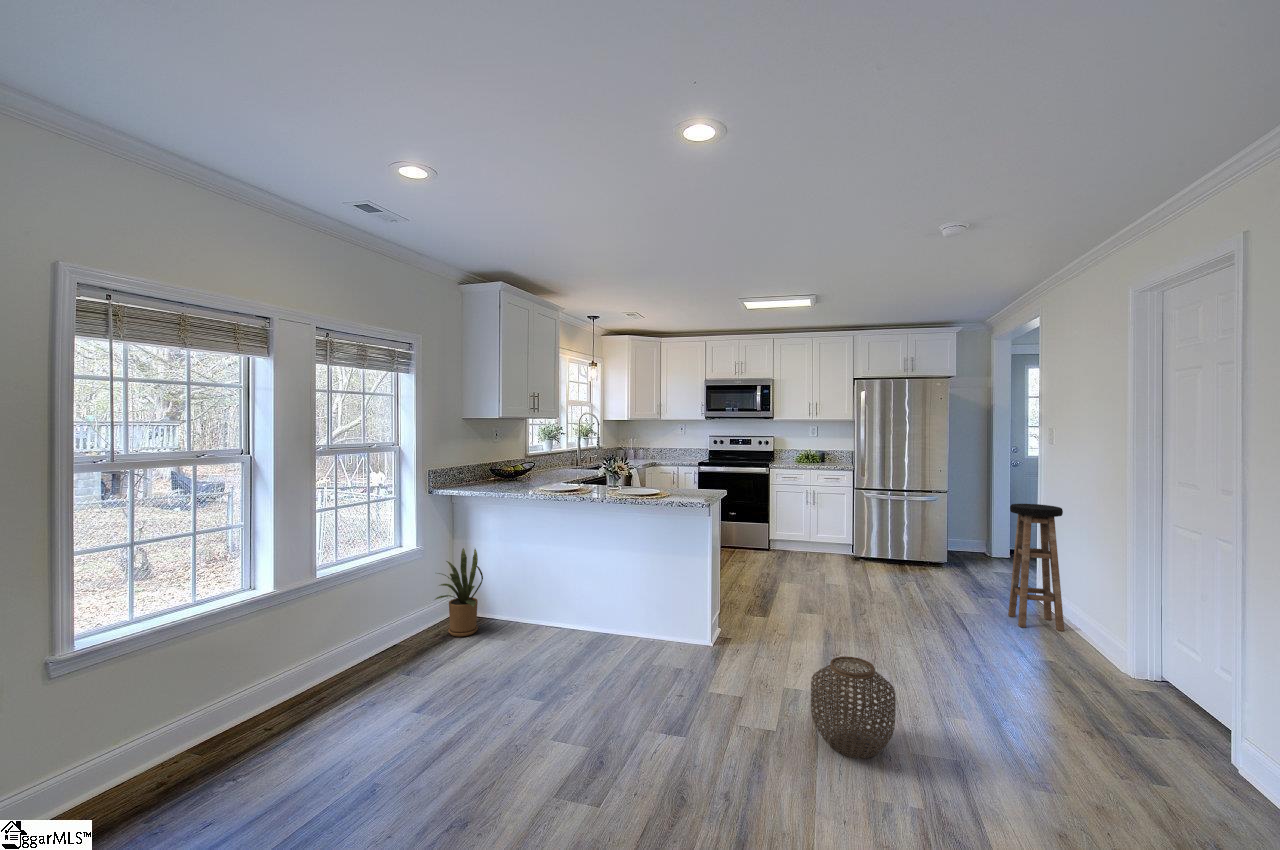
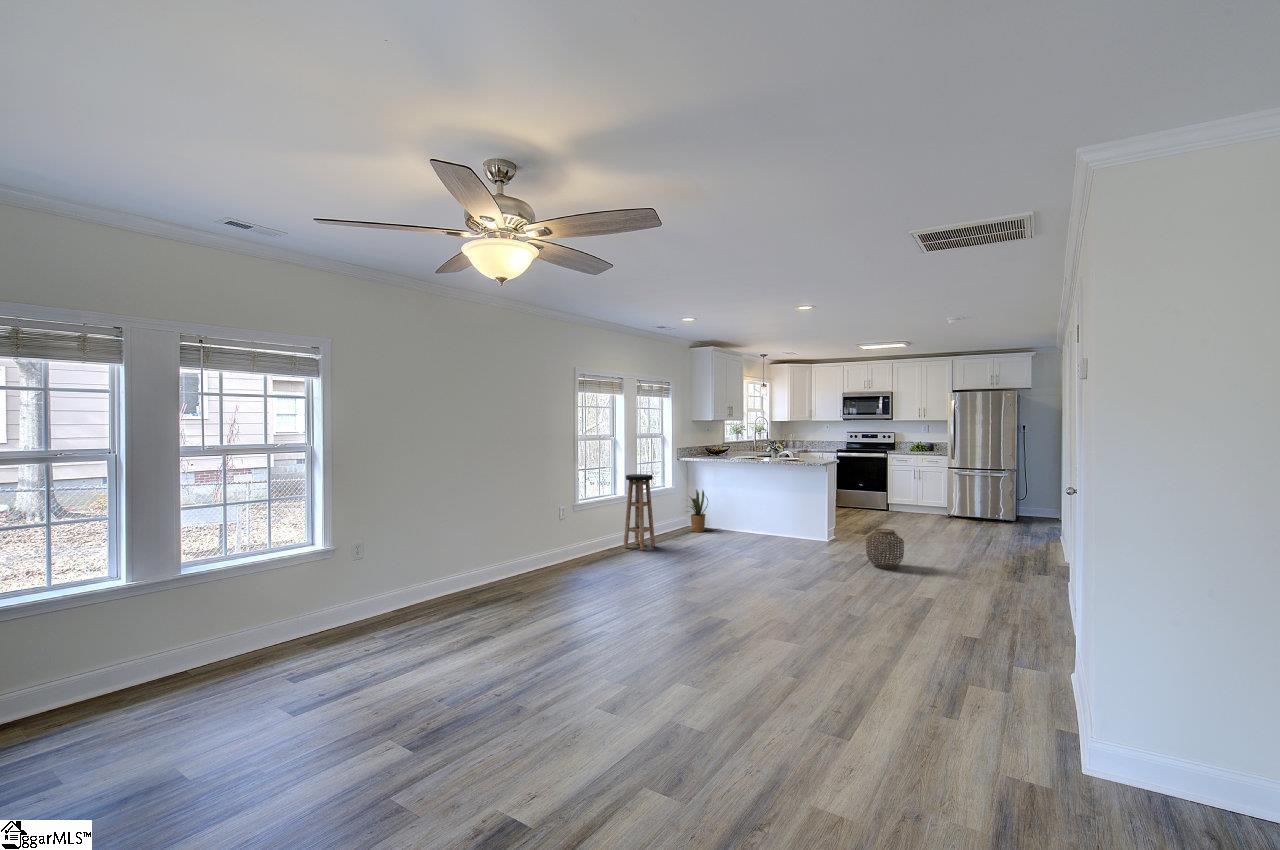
bar stool: present [1008,504,1064,631] -> present [623,474,655,550]

